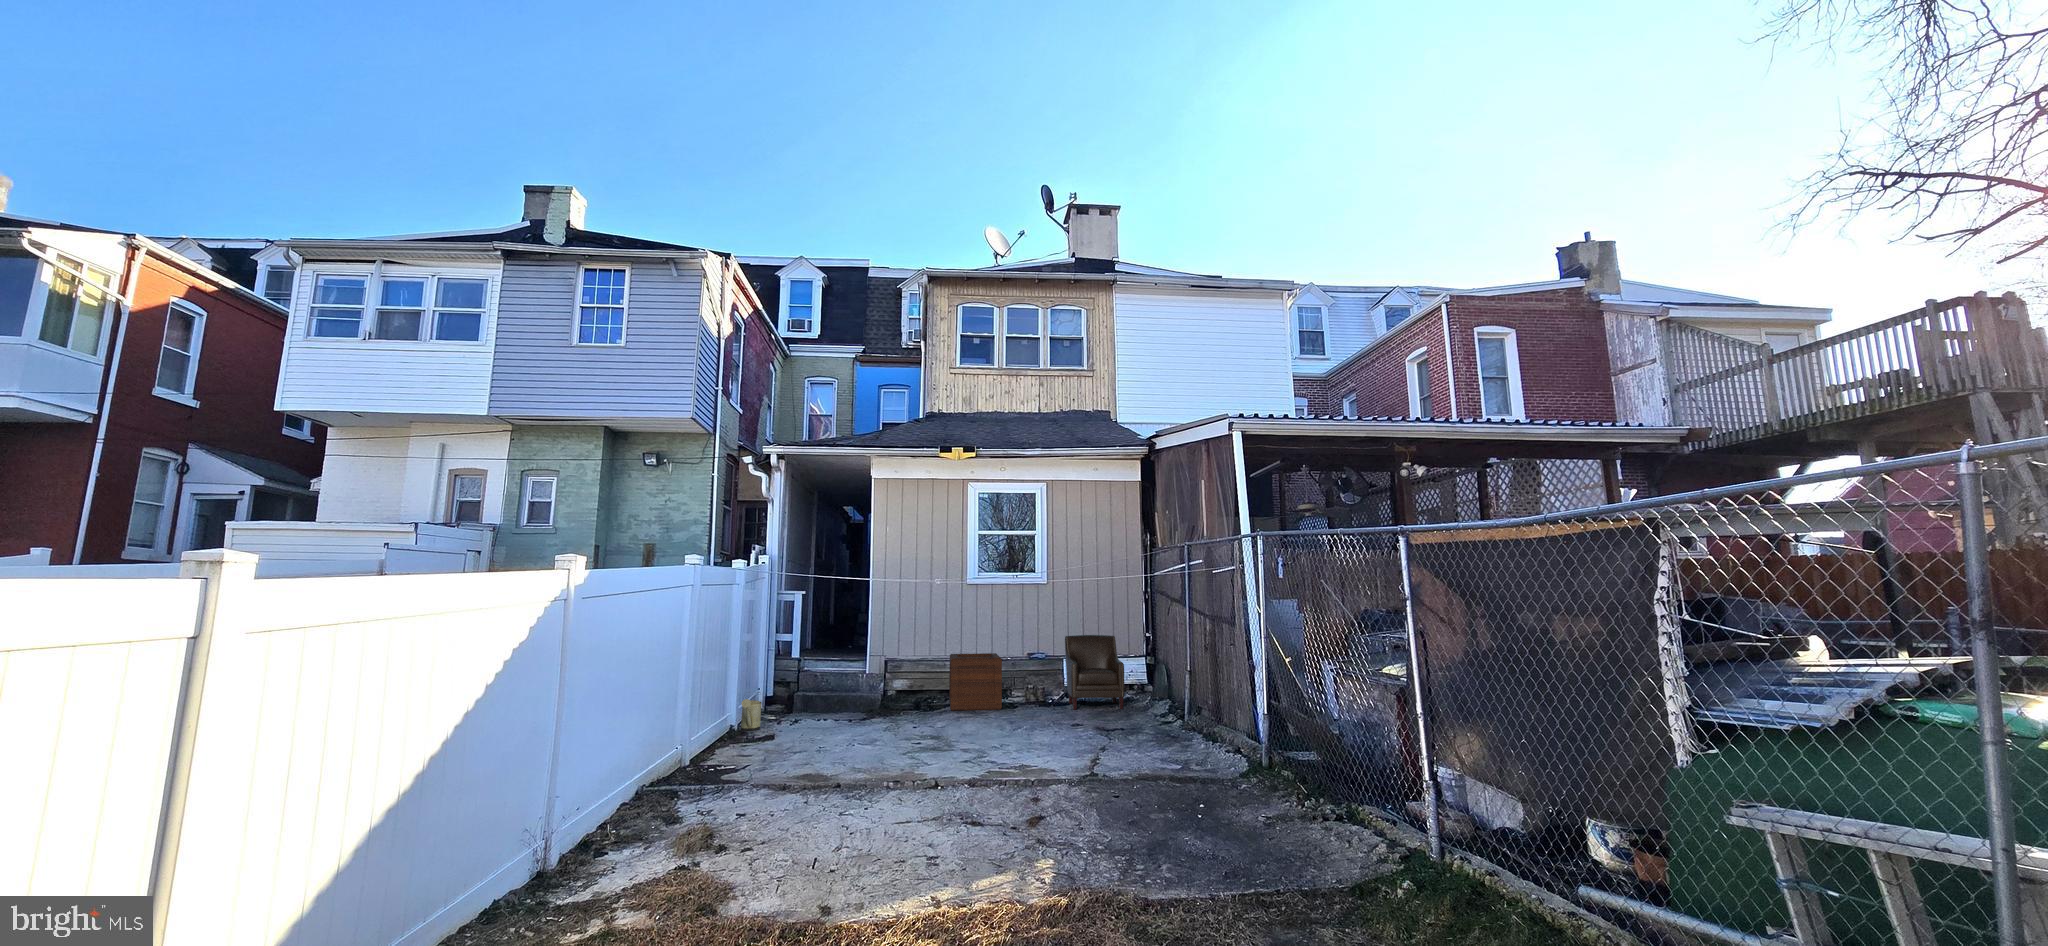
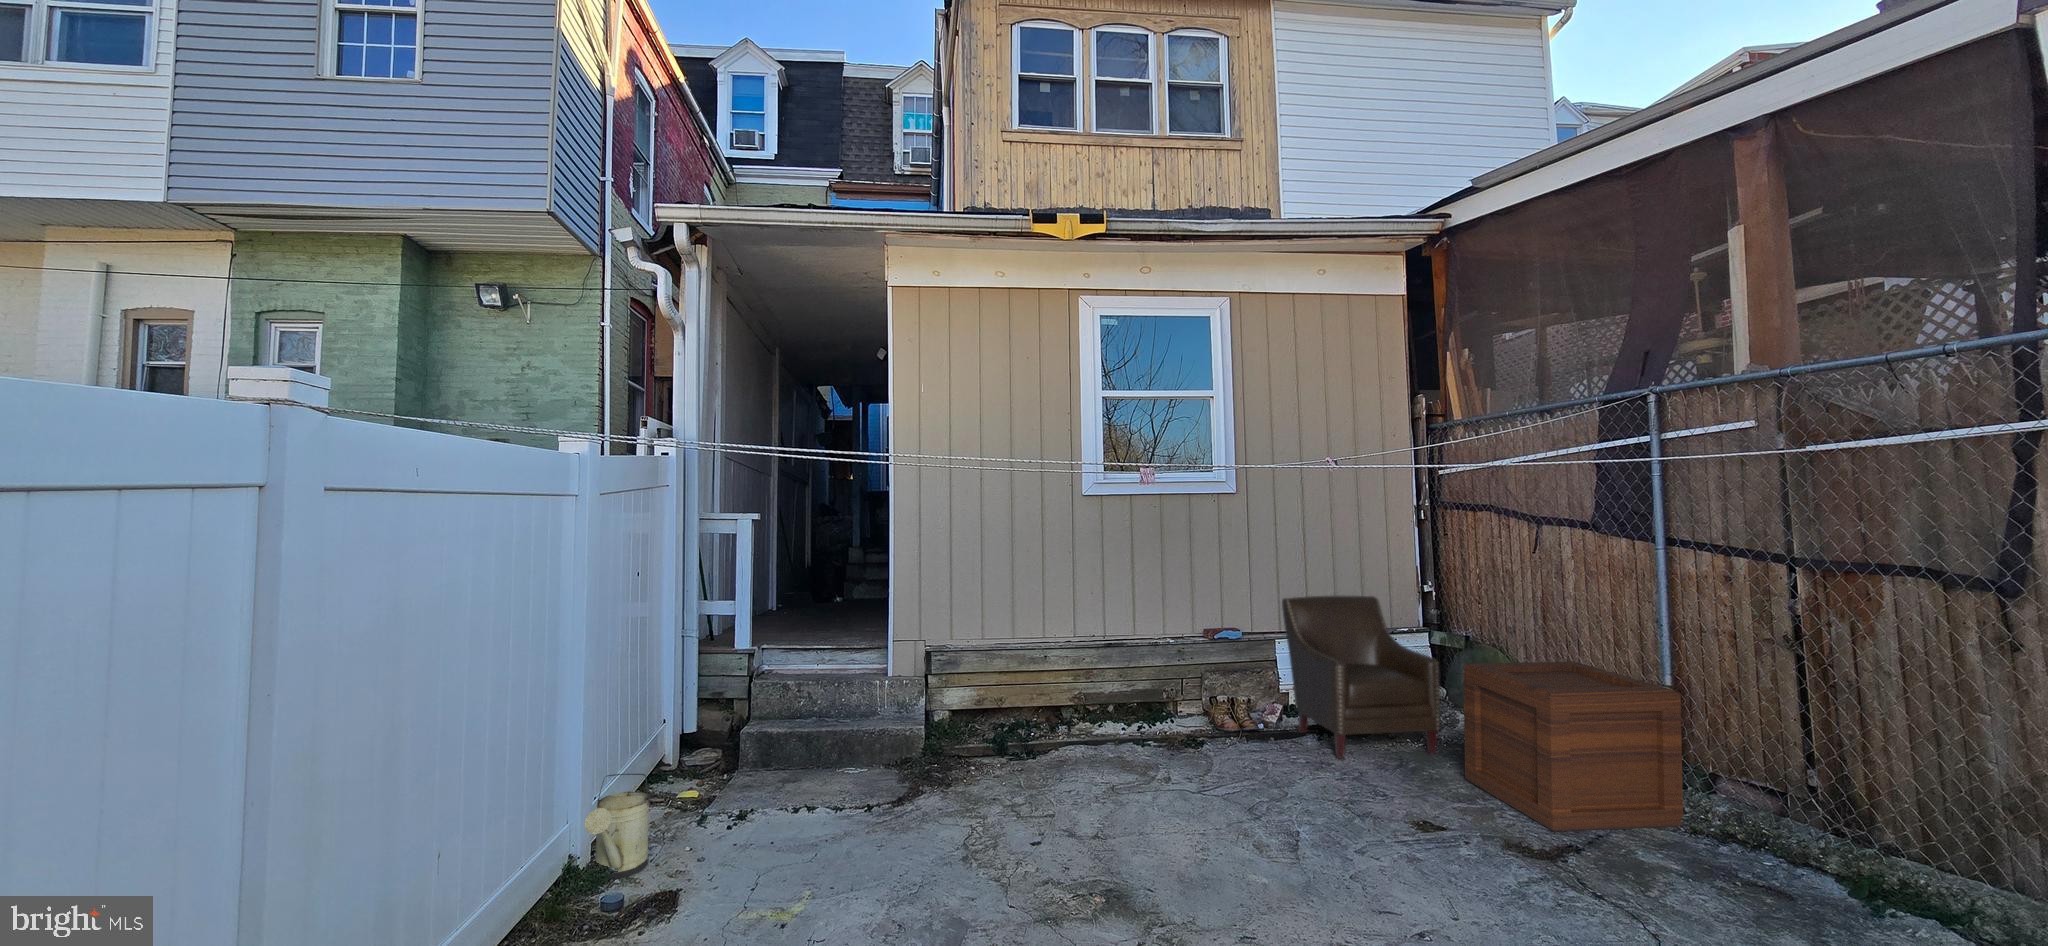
wooden crate: present [949,653,1002,711] -> present [1463,662,1683,831]

